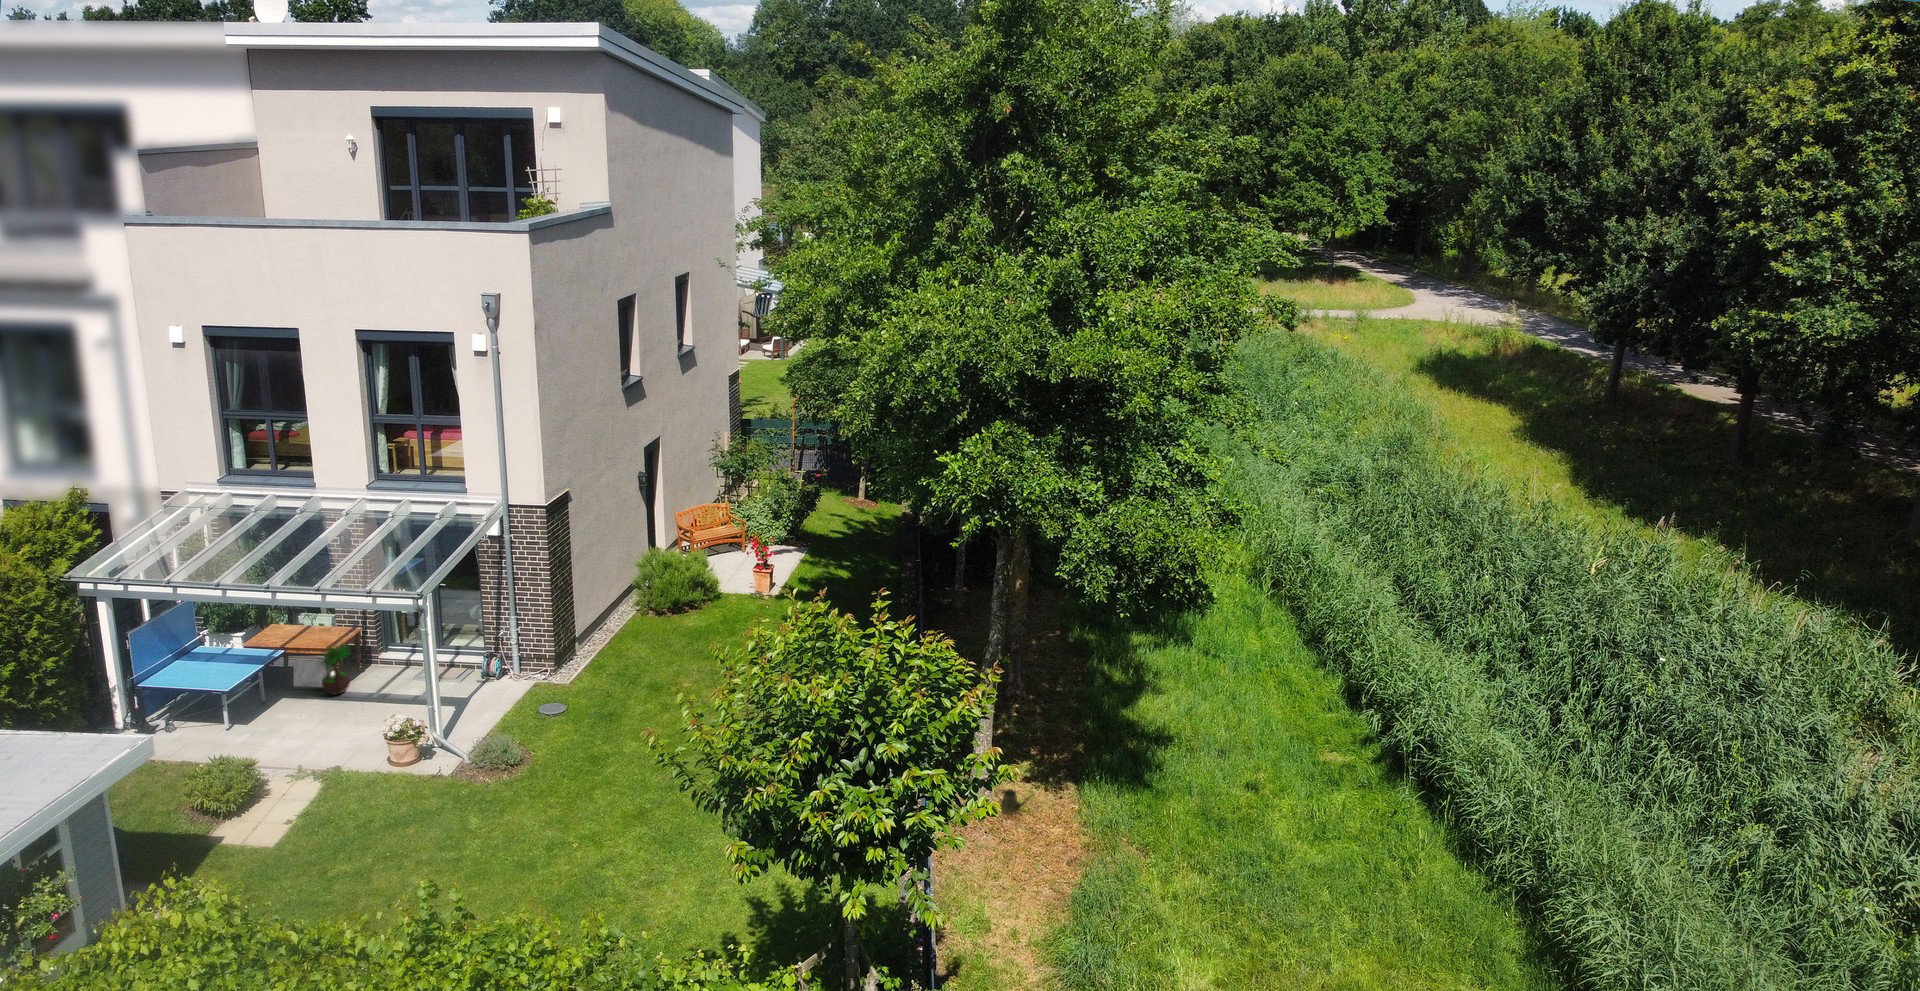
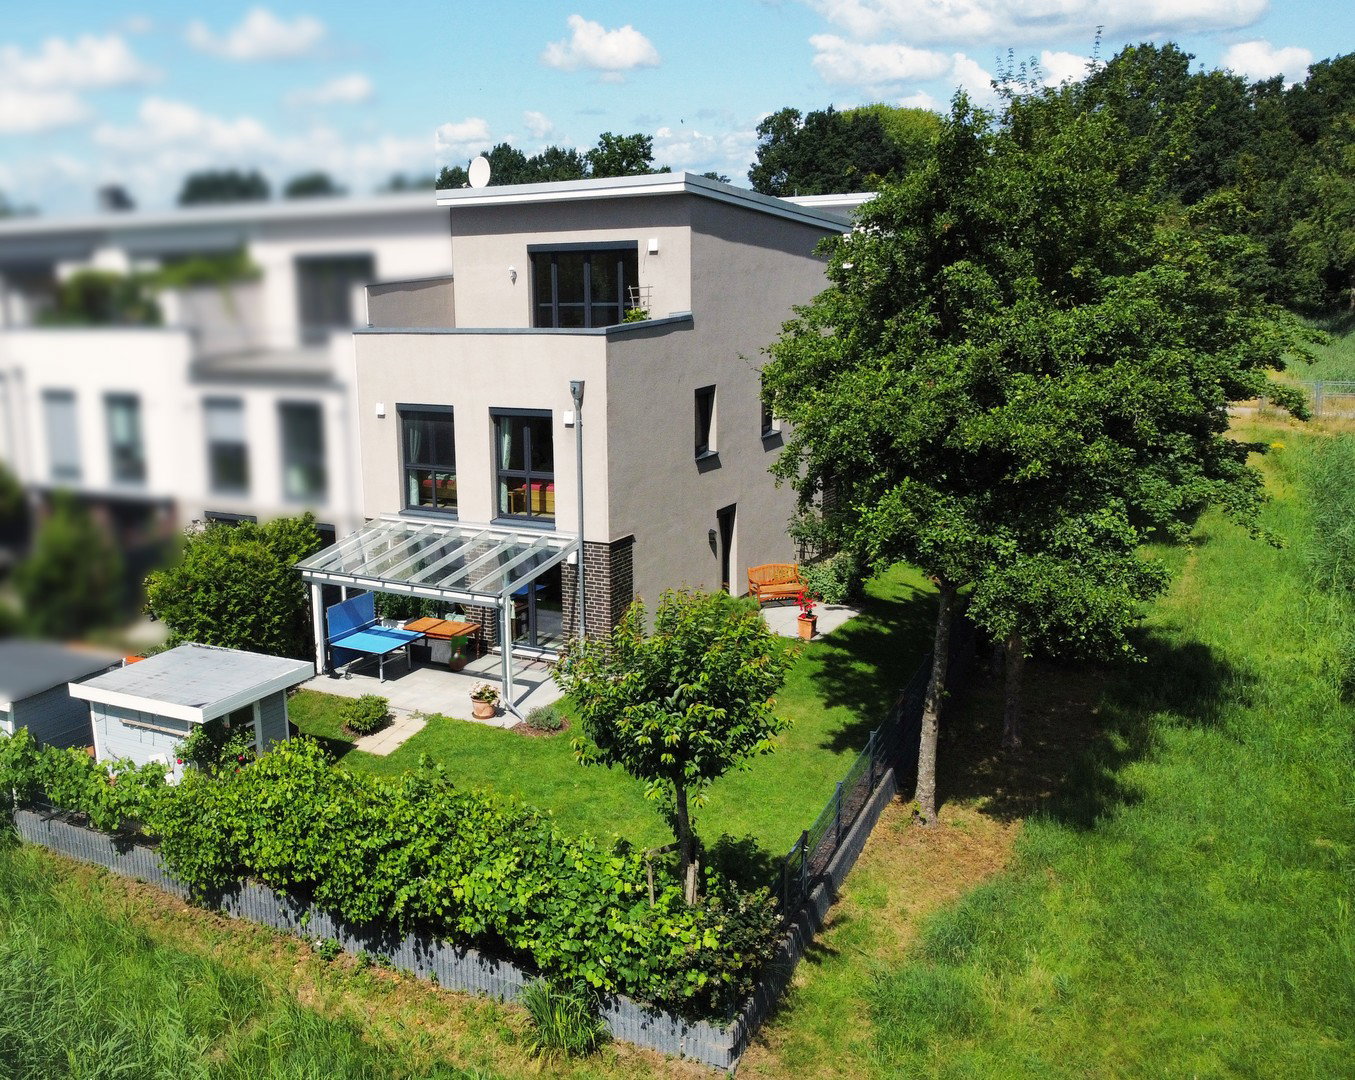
watering can: present [997,789,1032,815] -> none [931,810,966,833]

